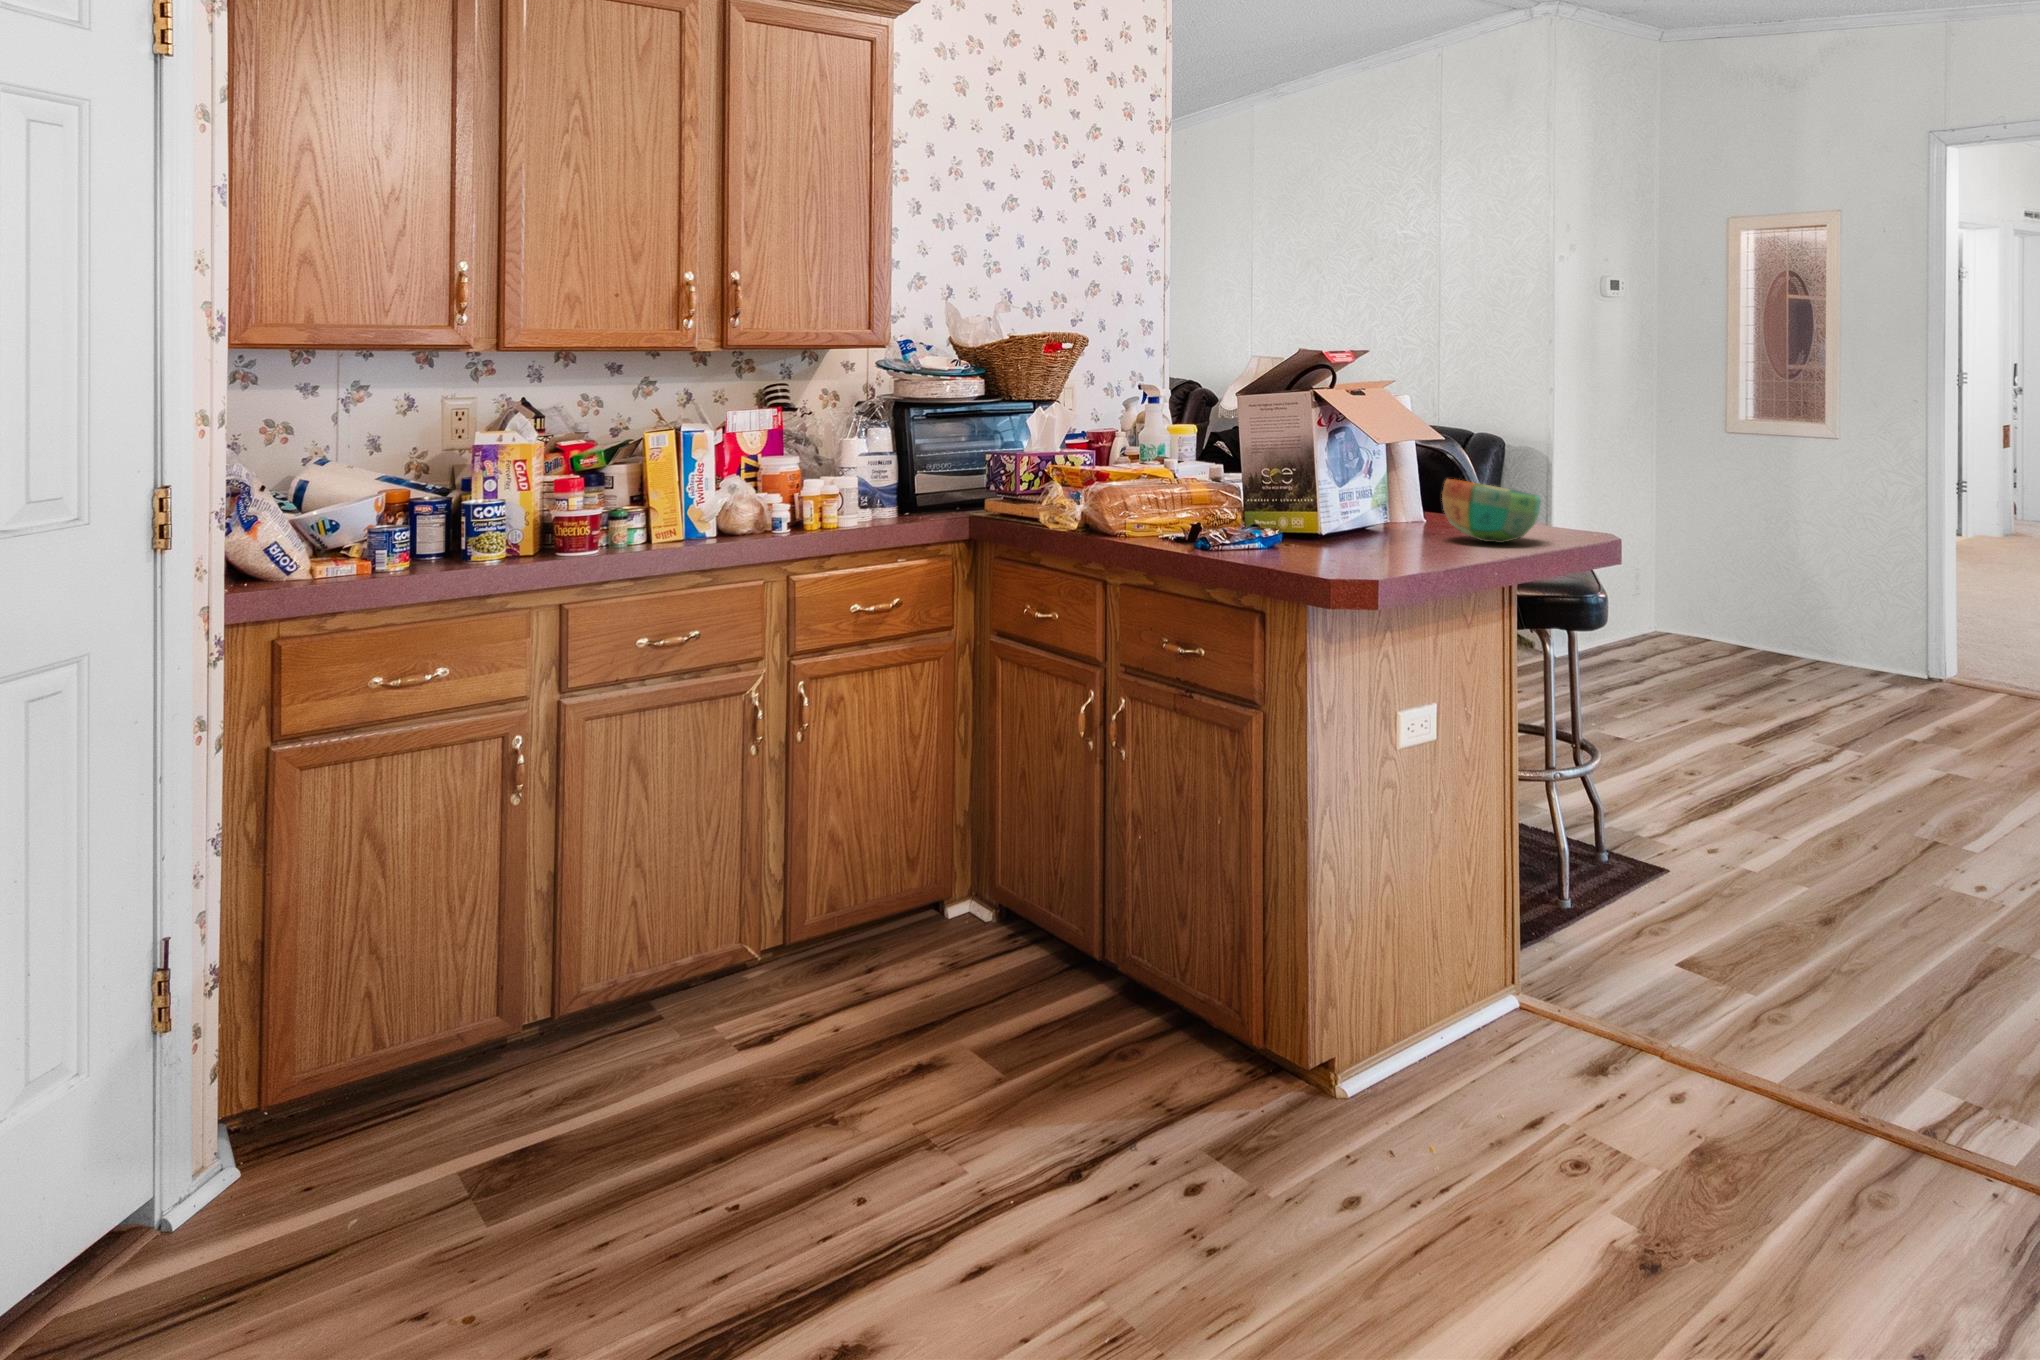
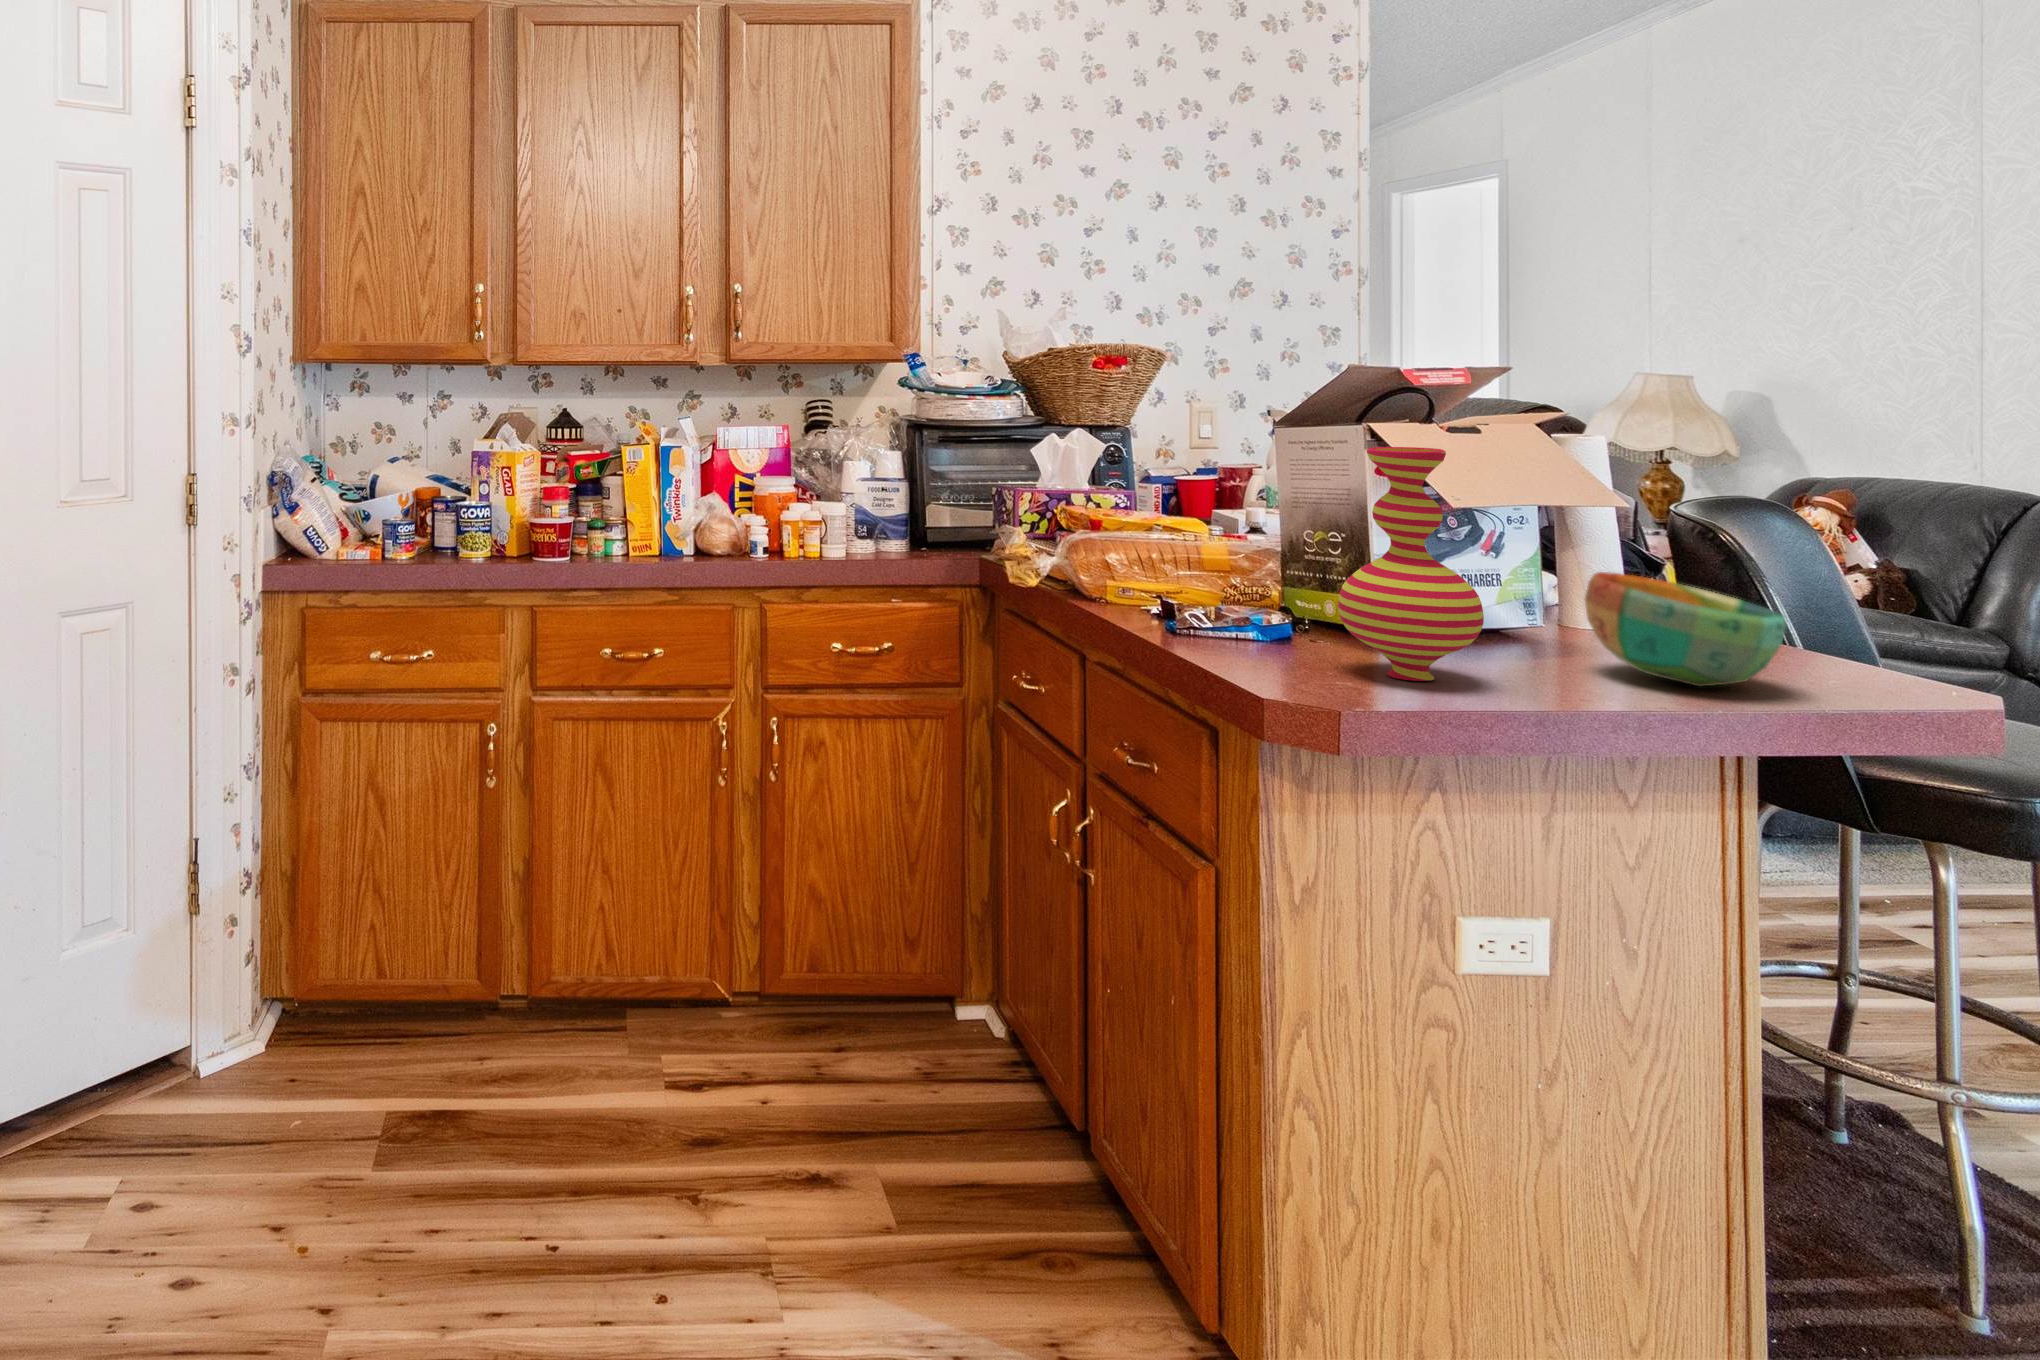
vase: none [1333,400,1418,556] -> present [1338,447,1484,681]

